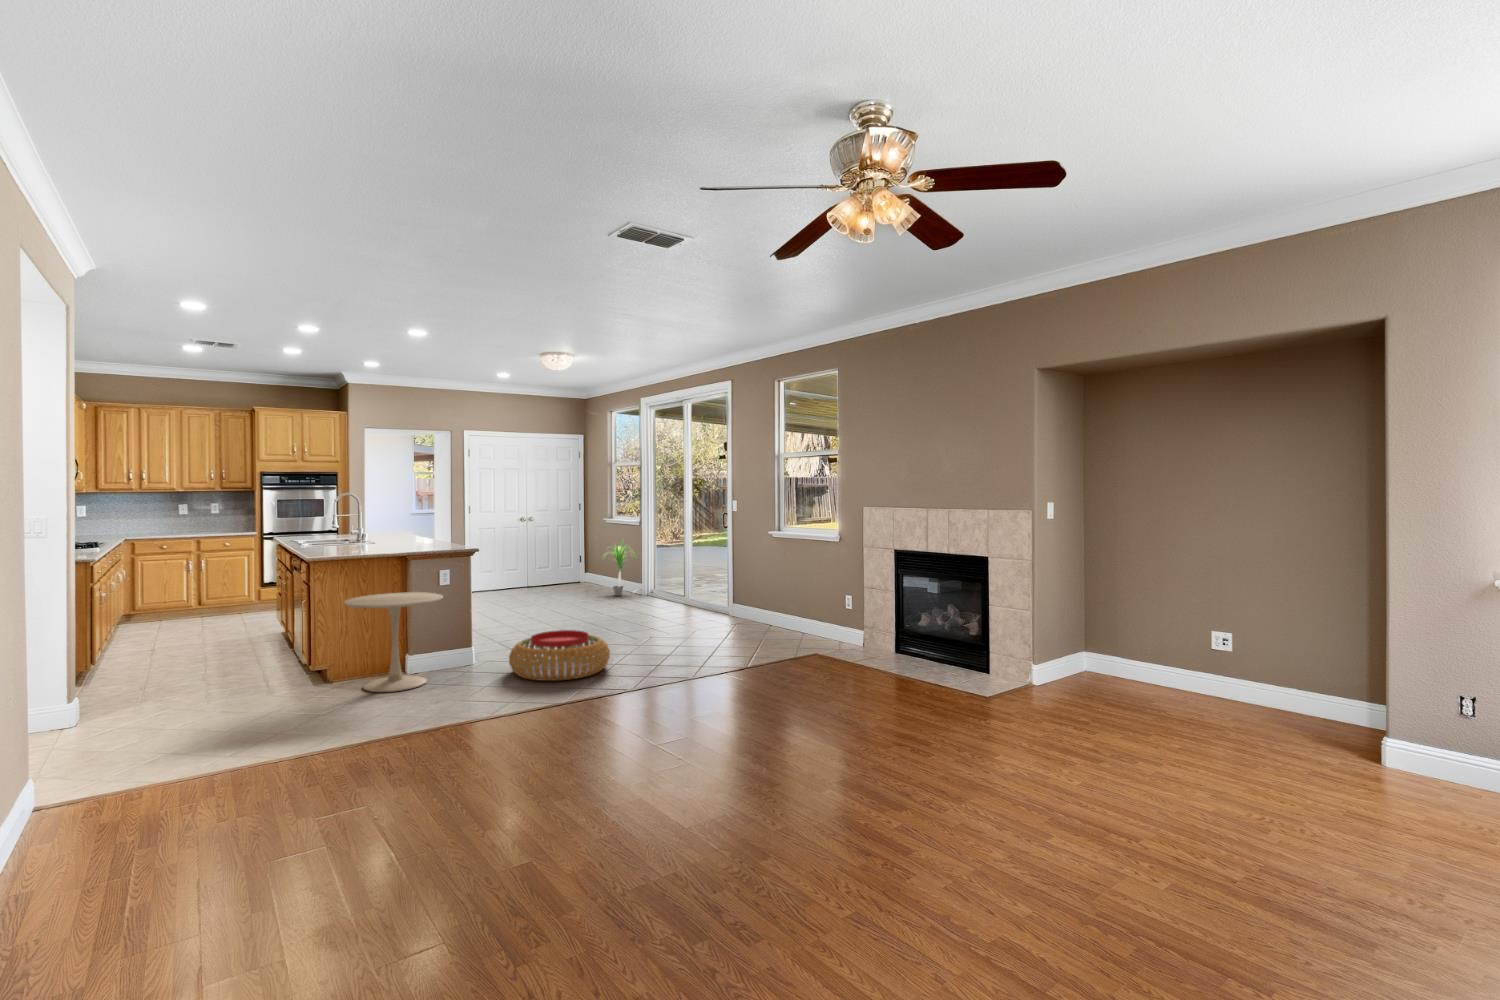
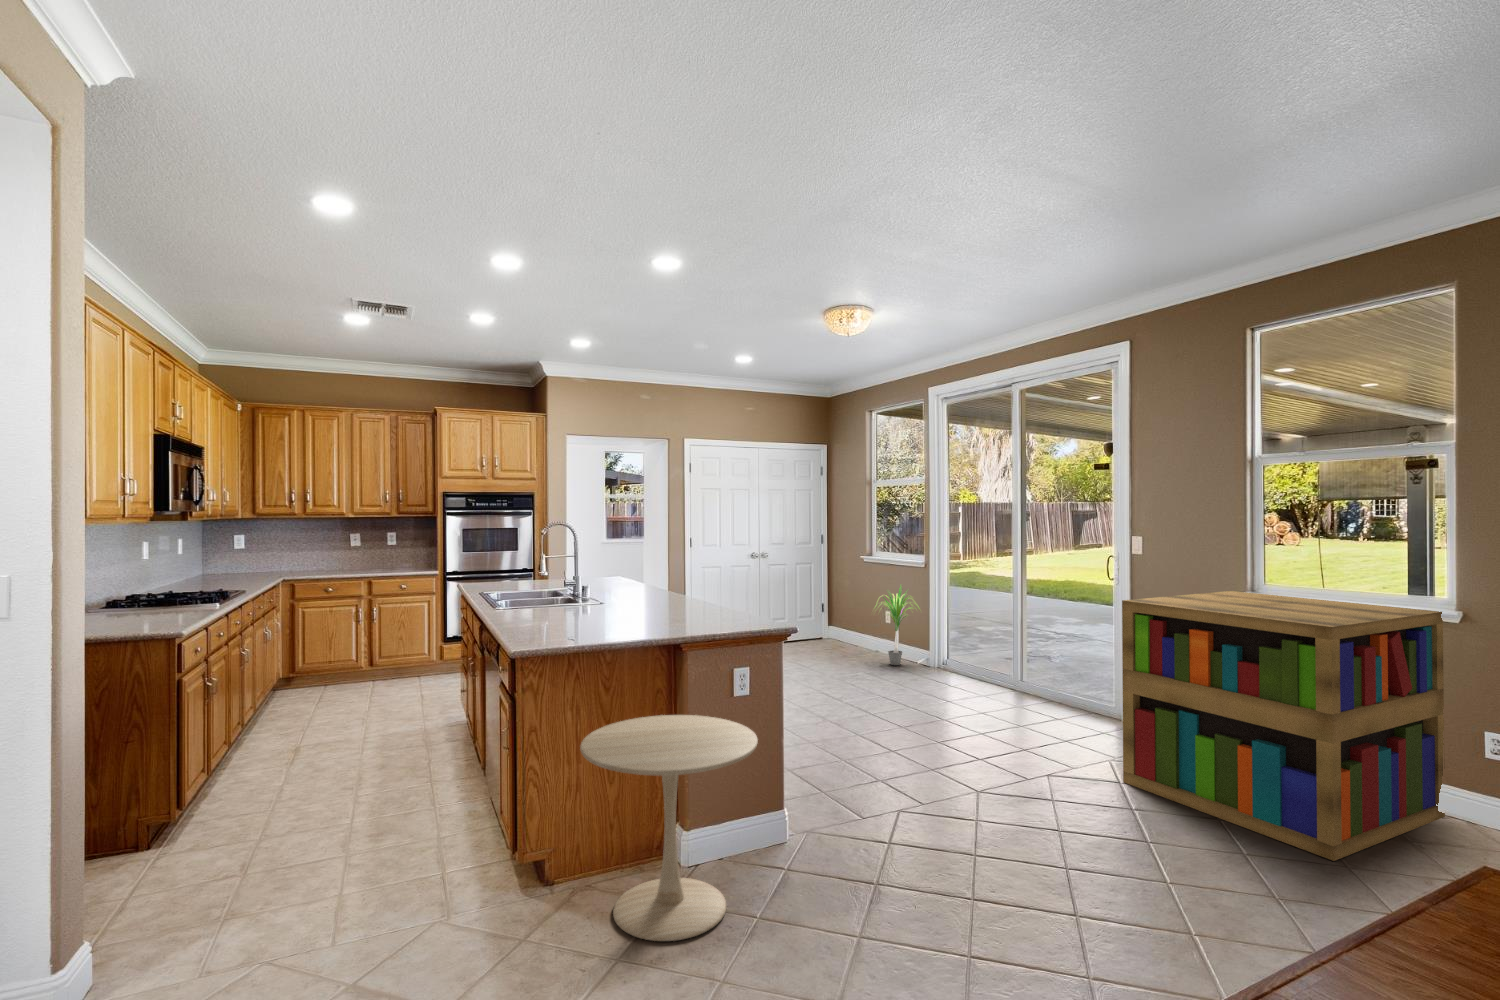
bookshelf: none [693,531,840,656] -> present [1122,591,1445,861]
pouf: present [509,630,610,681] -> none [869,792,1071,929]

